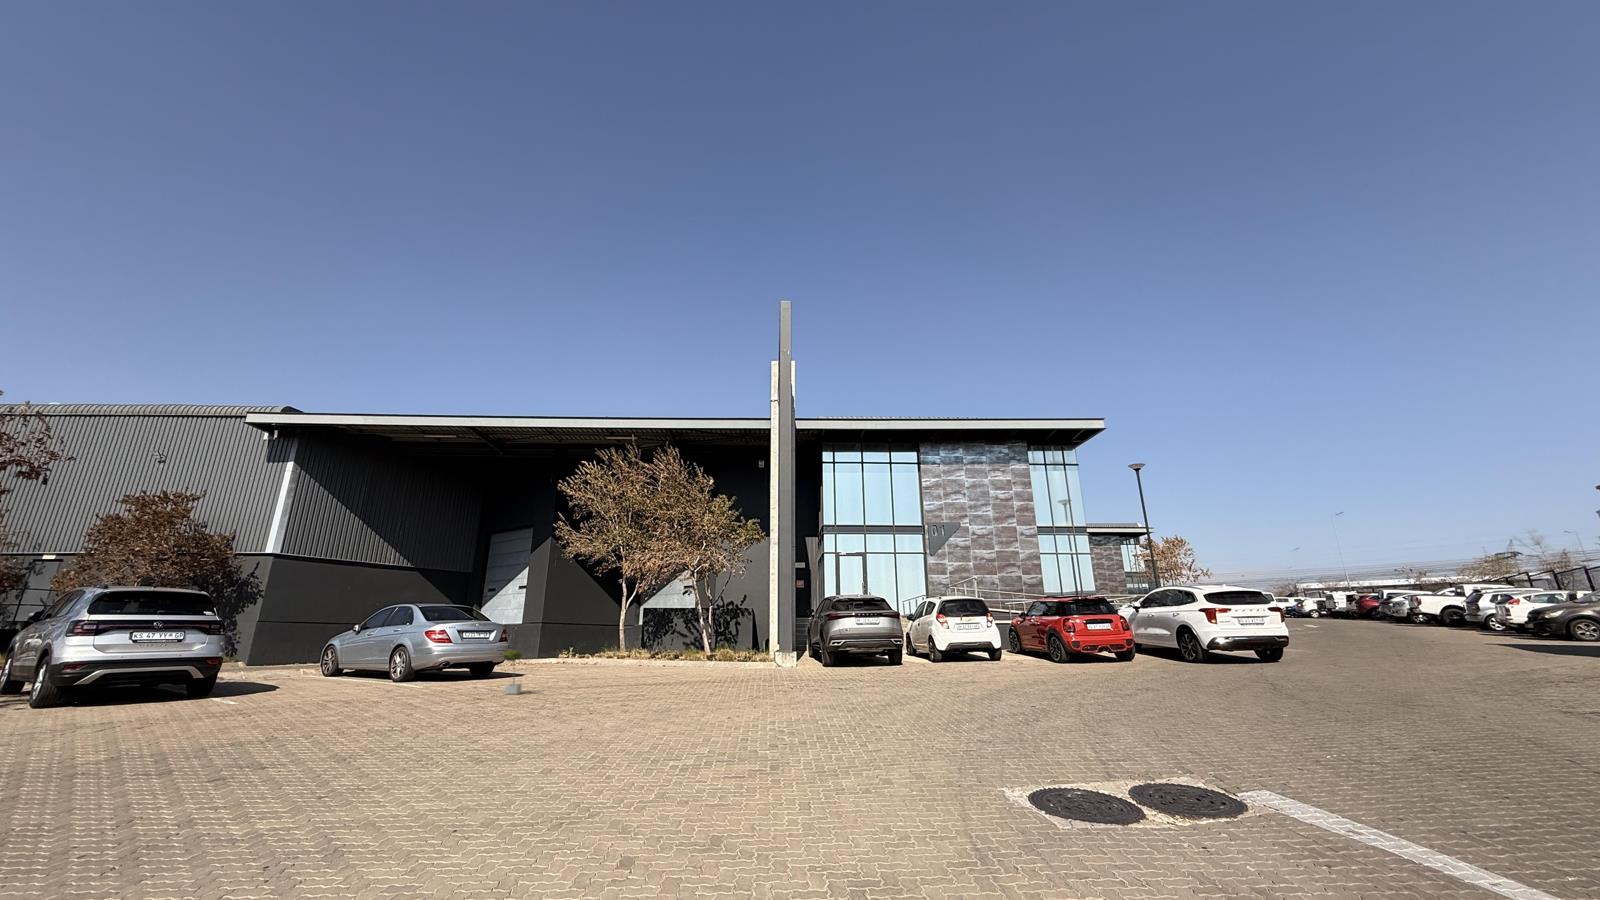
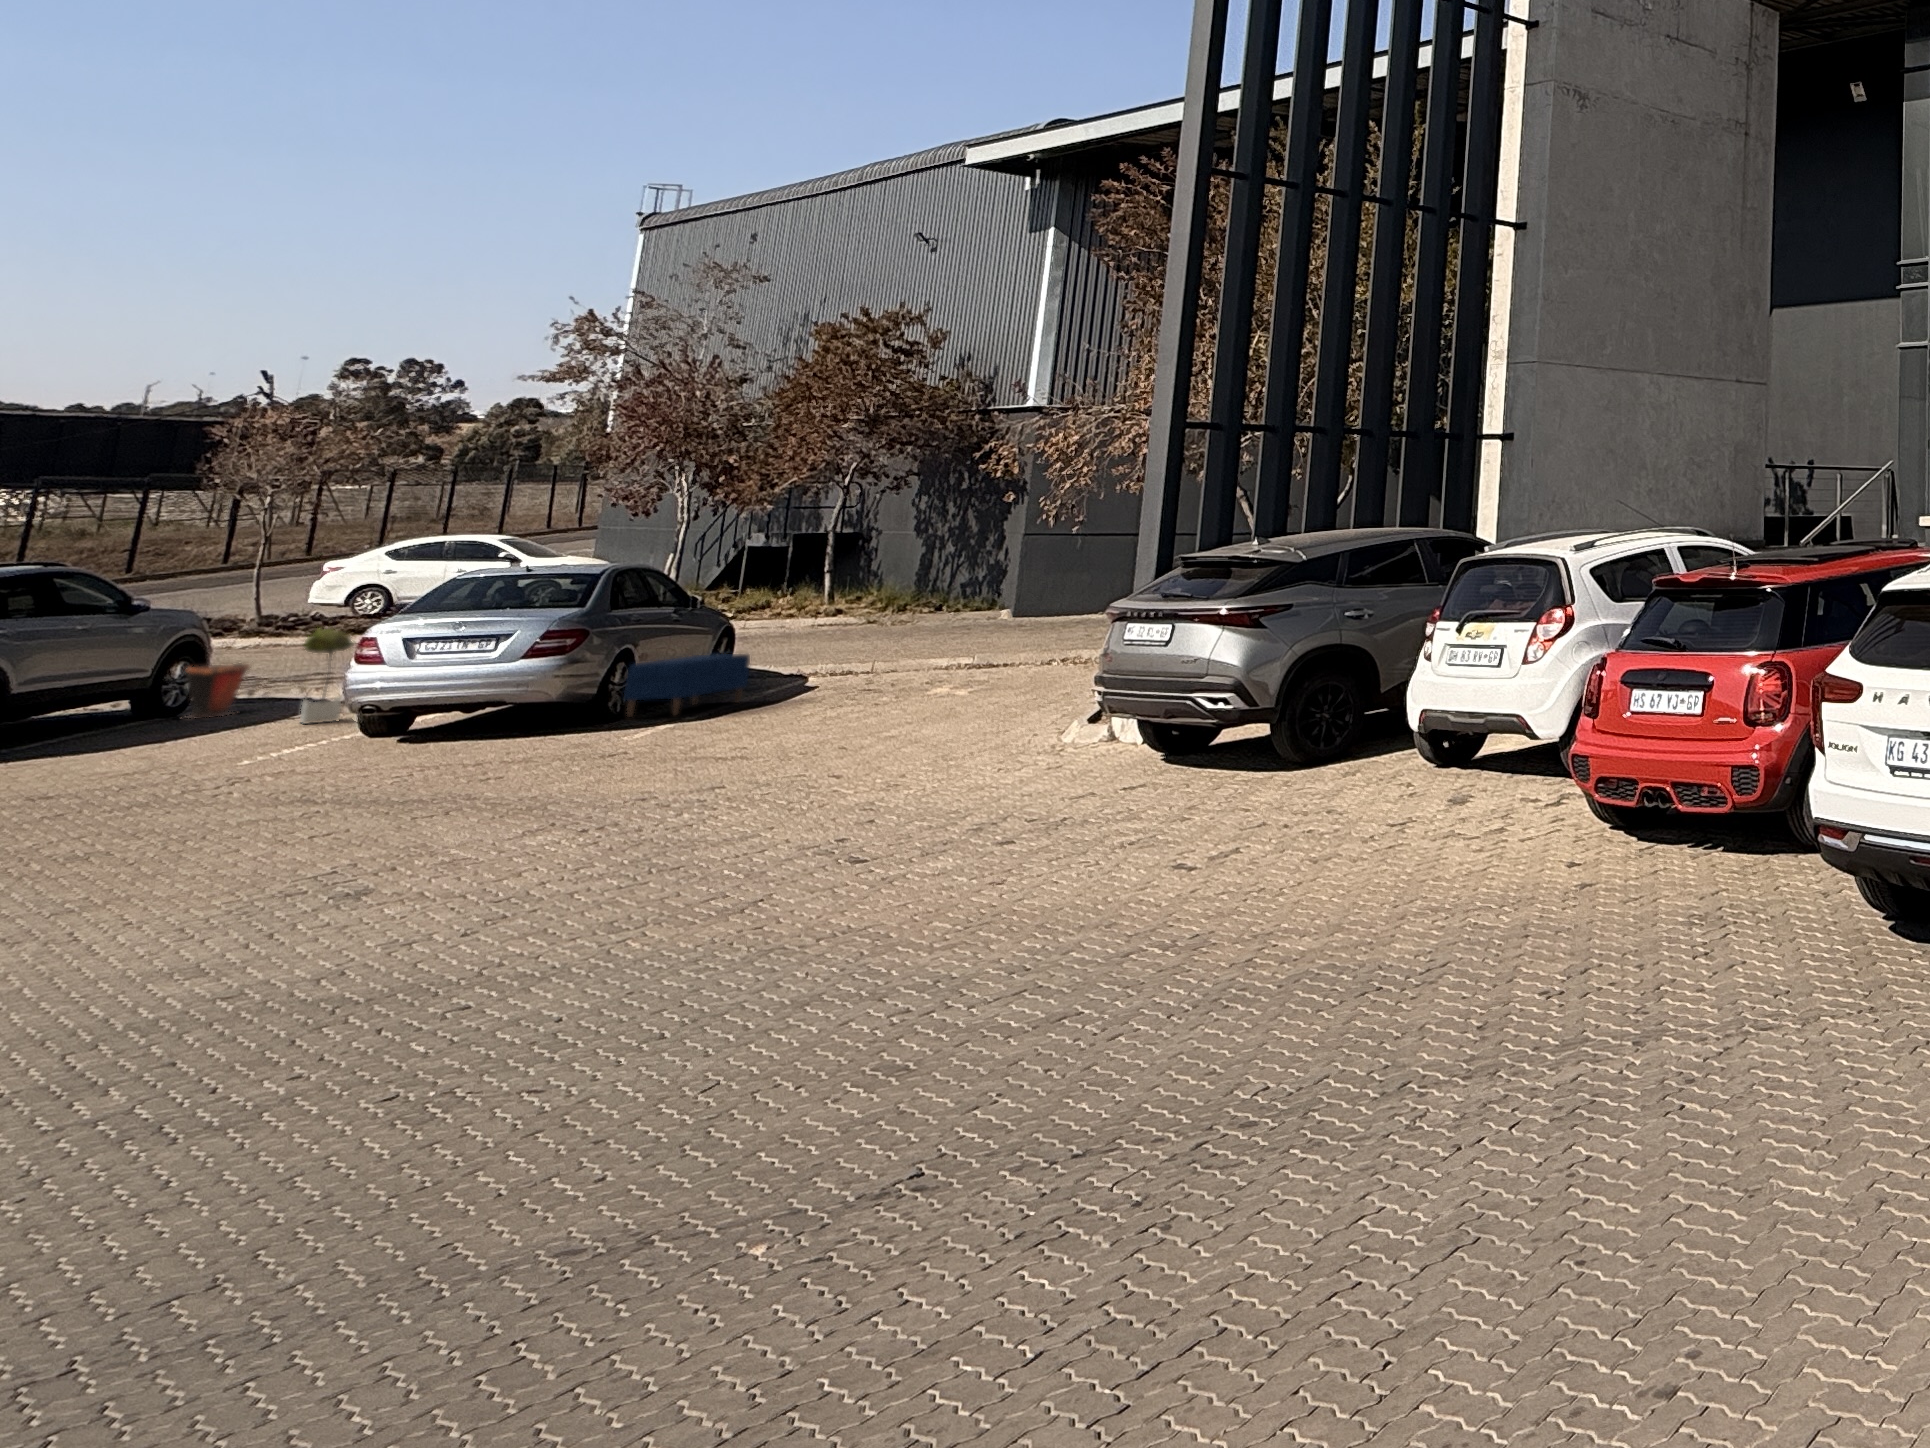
bench: none [636,657,679,681] -> present [624,654,750,716]
trash can: none [393,670,426,700] -> present [186,664,250,718]

